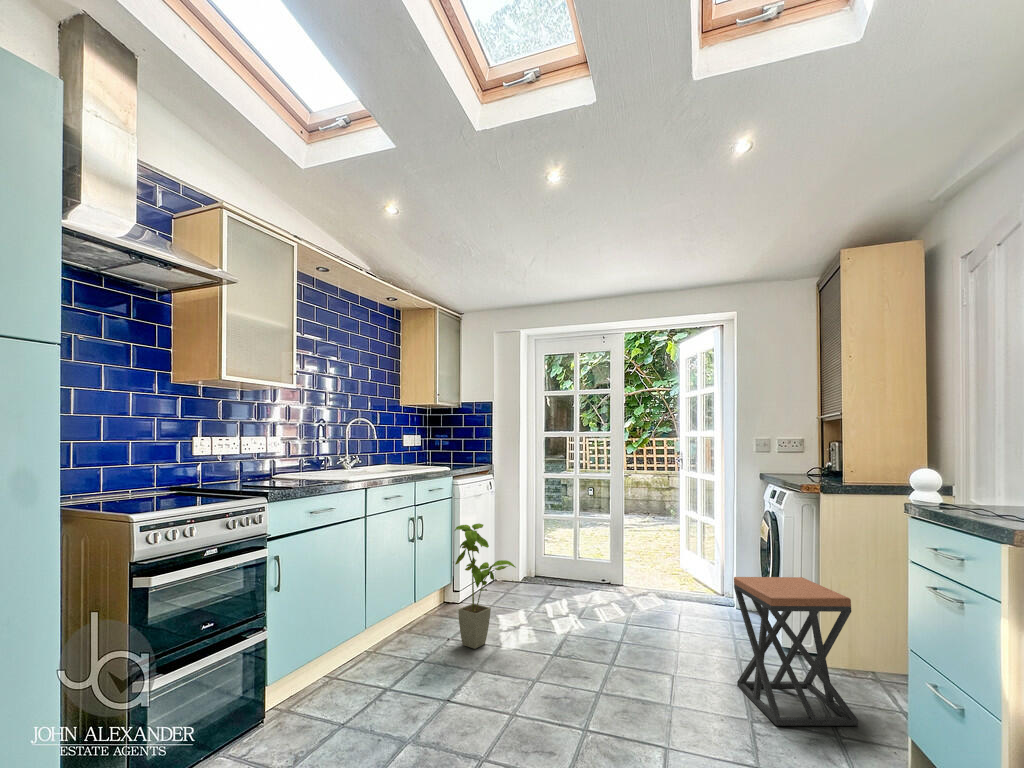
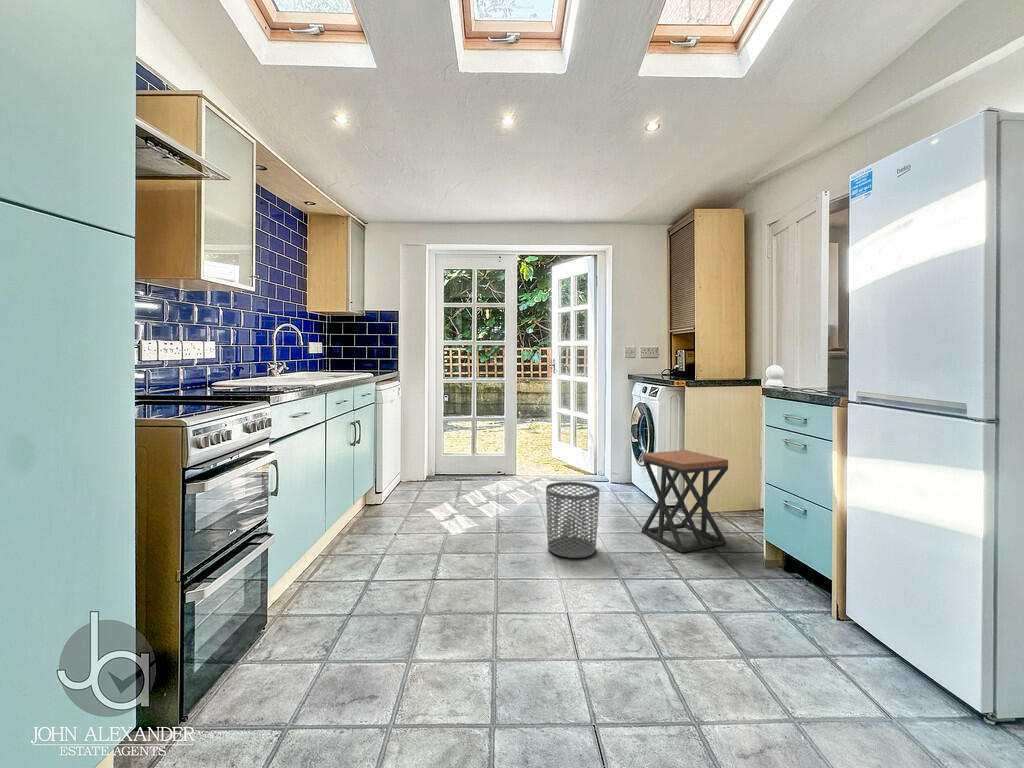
house plant: present [455,523,516,649] -> none [403,425,464,537]
waste bin: none [593,603,659,707] -> present [546,482,600,558]

